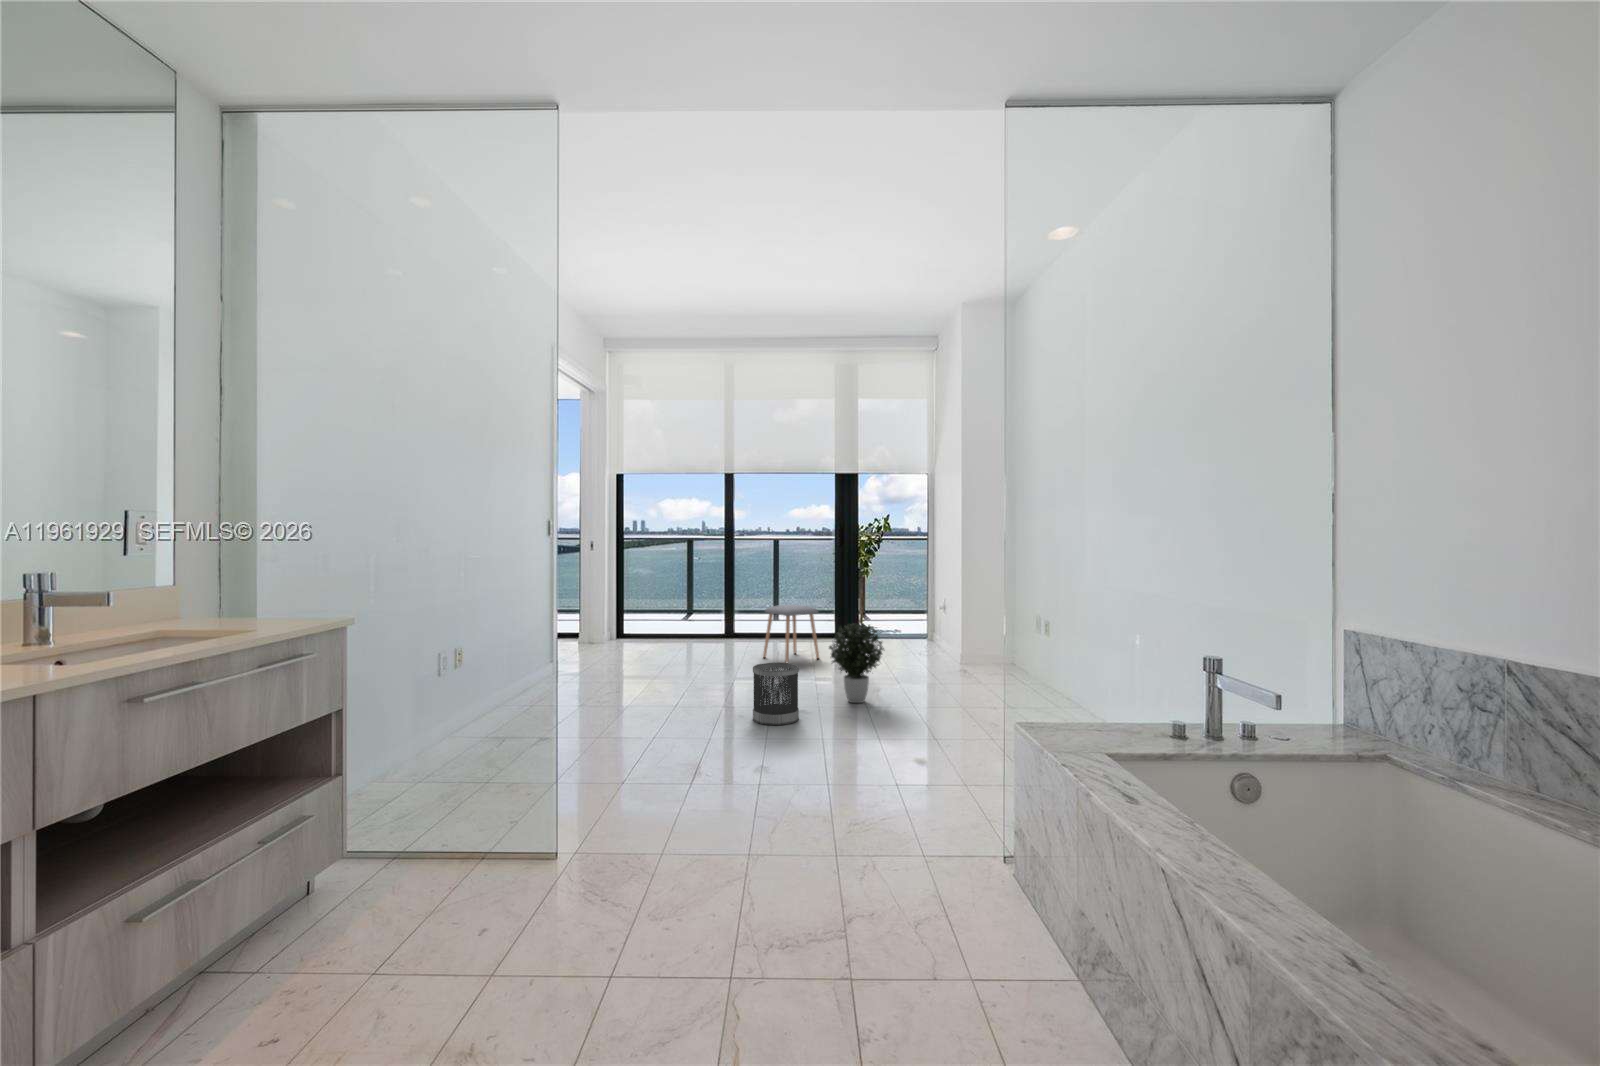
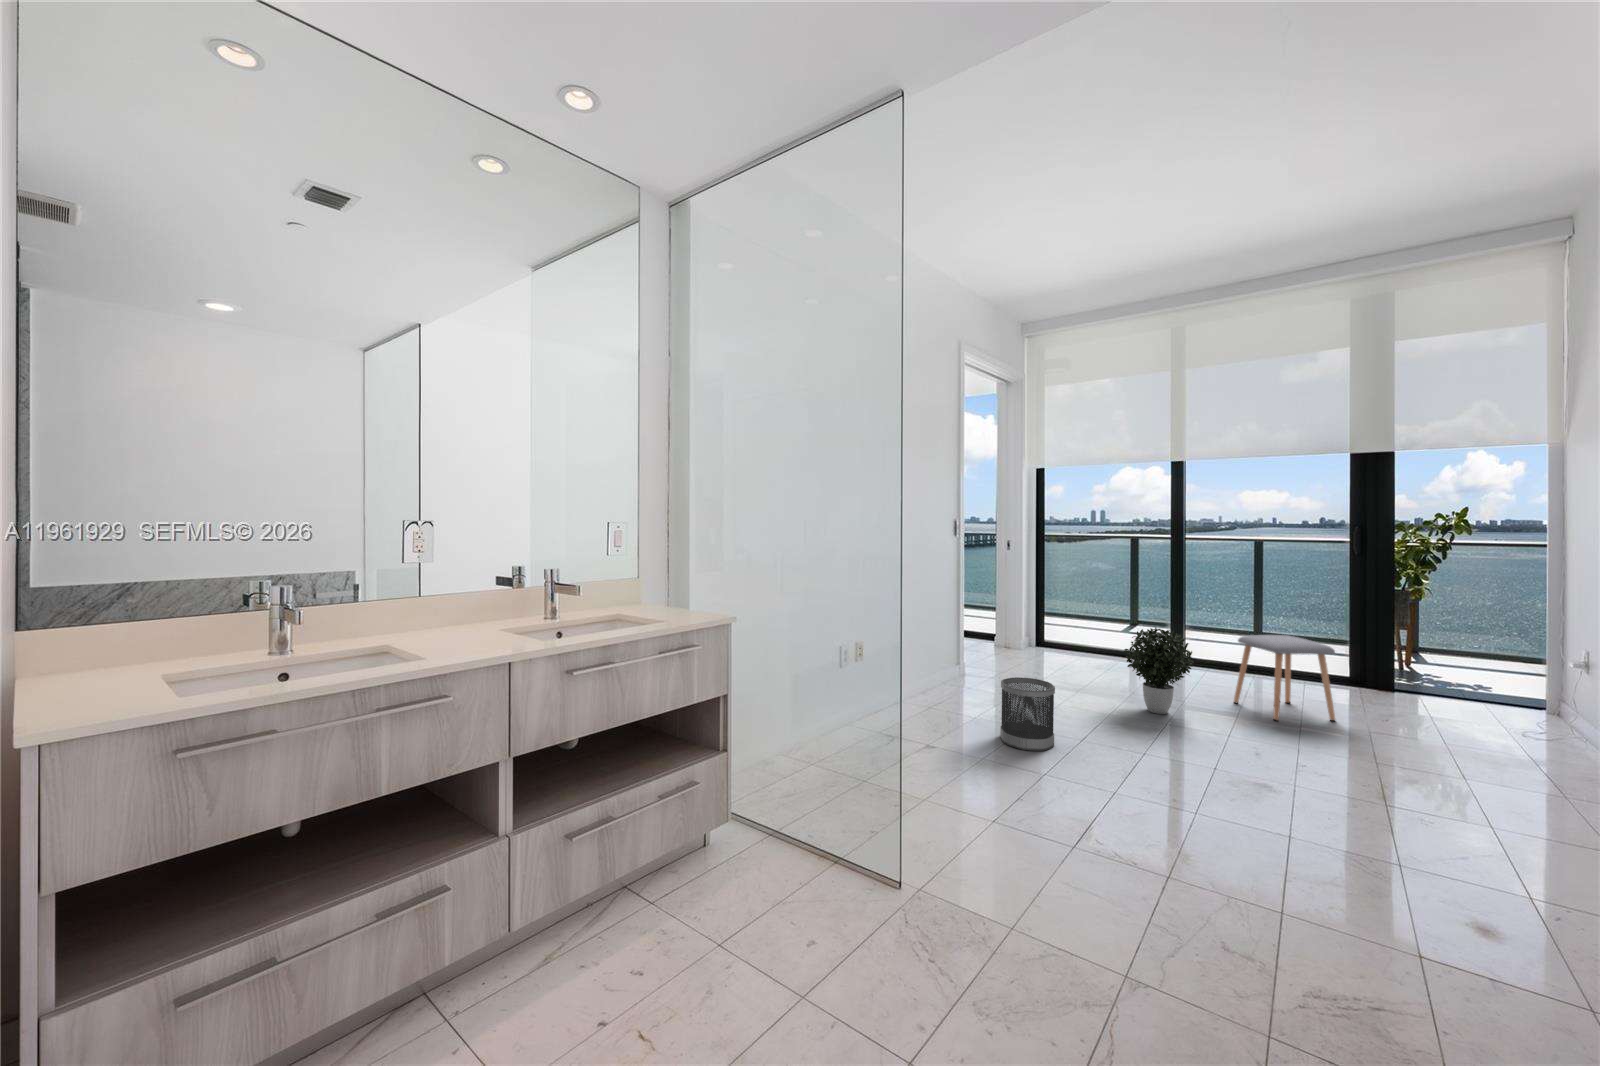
potted plant: present [829,623,884,703] -> present [1124,627,1194,714]
wastebasket: present [753,663,799,725] -> present [1000,677,1055,751]

